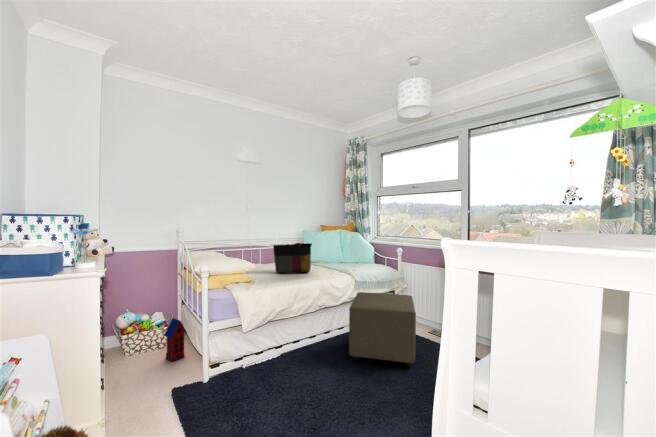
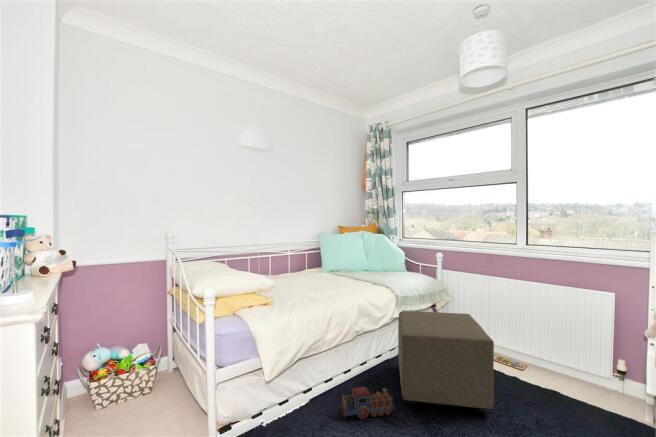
tote bag: present [273,243,312,273] -> none [292,250,342,289]
toy house: present [164,318,187,361] -> none [150,355,182,417]
toy train: none [301,345,342,367] -> present [340,387,395,419]

